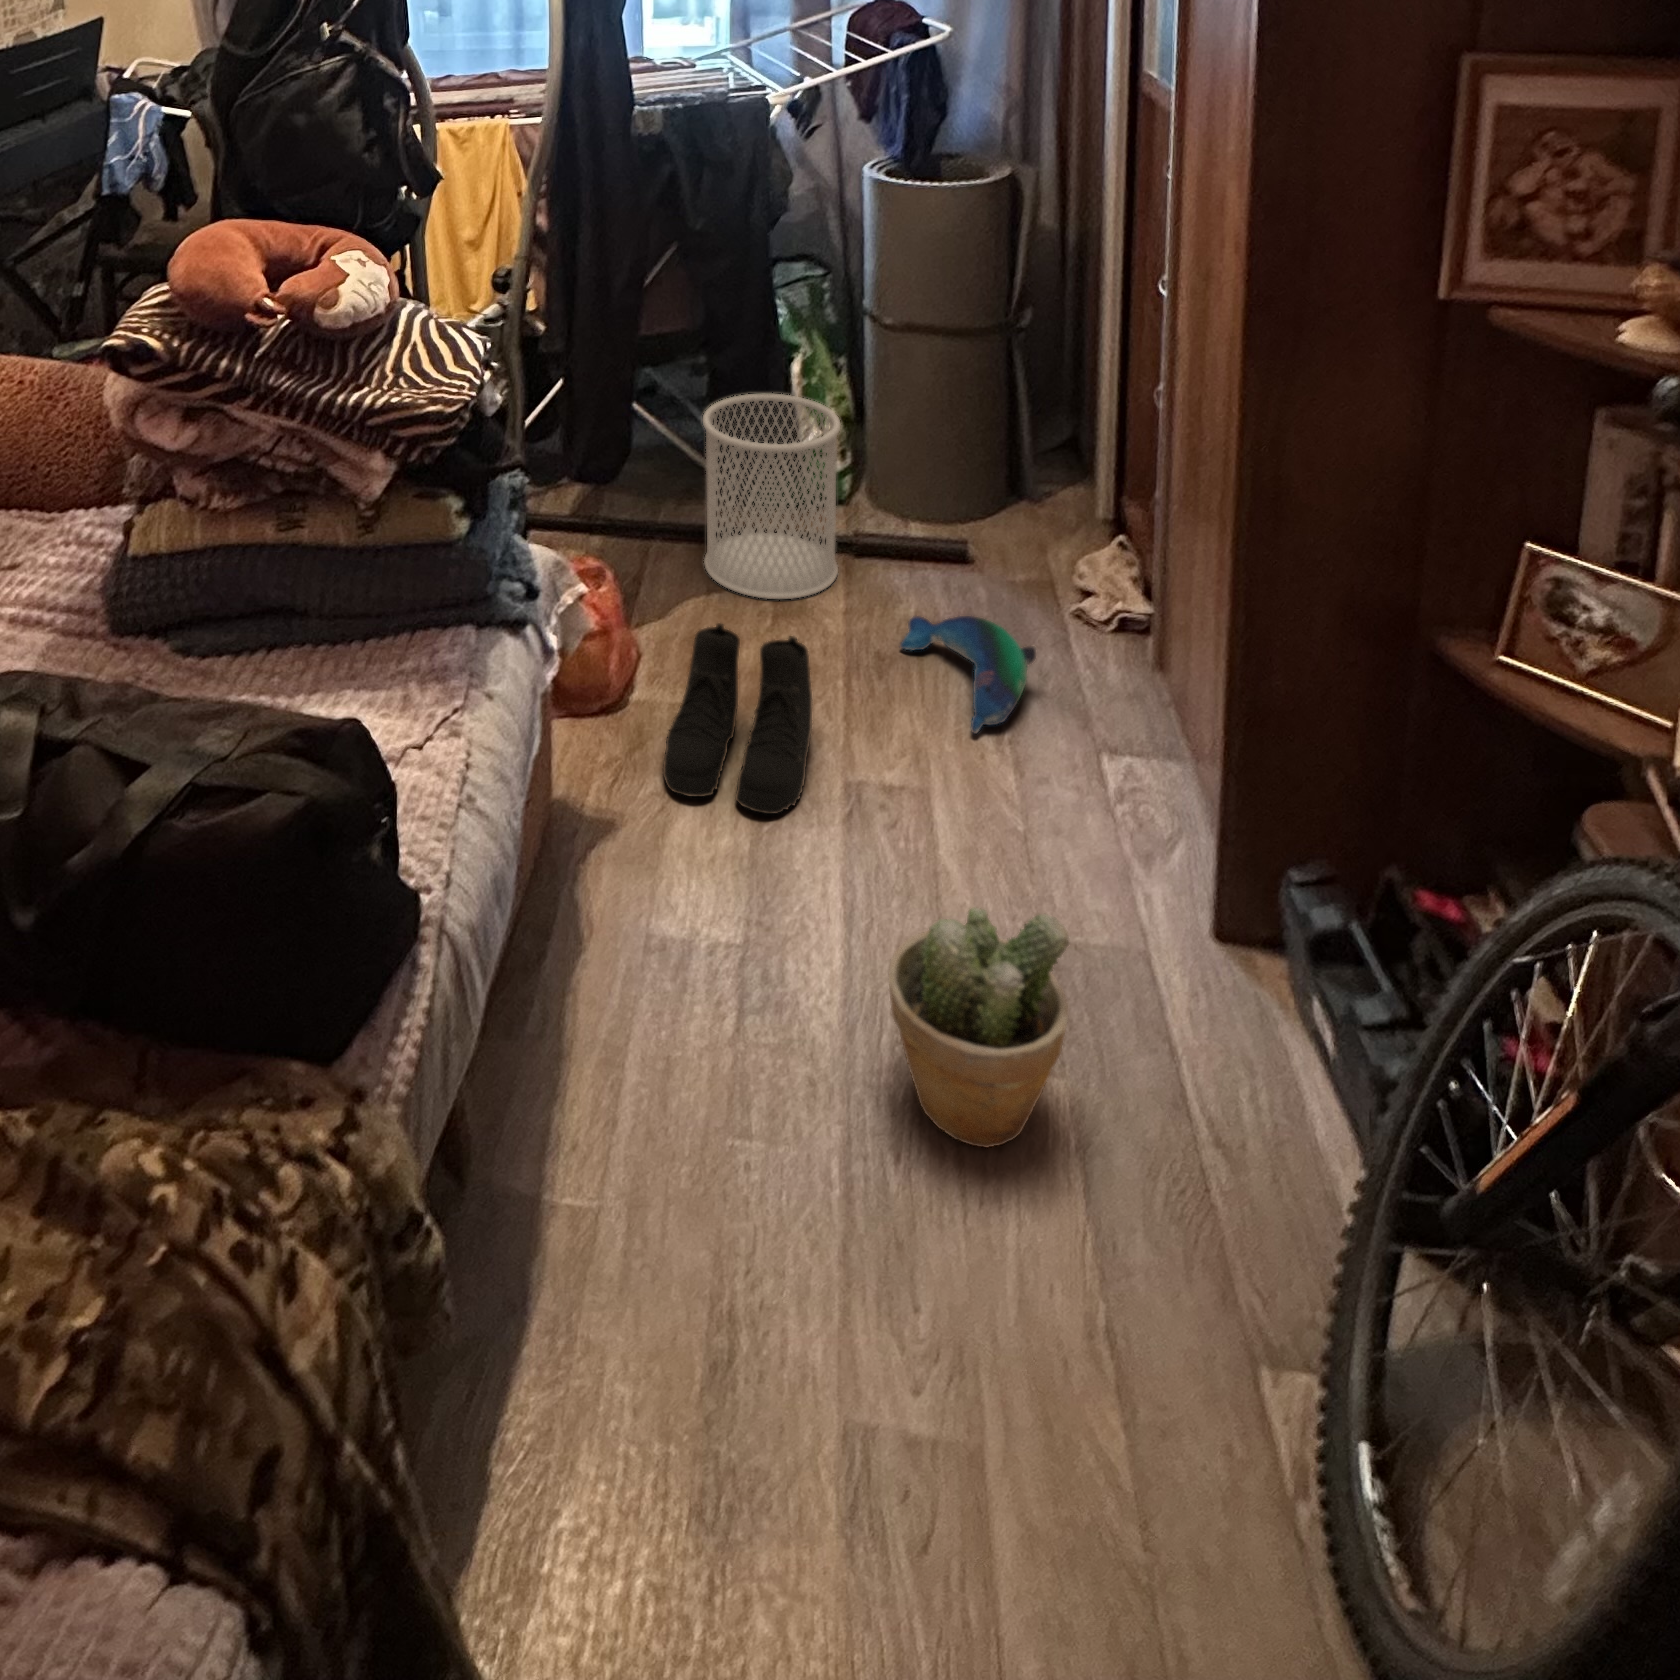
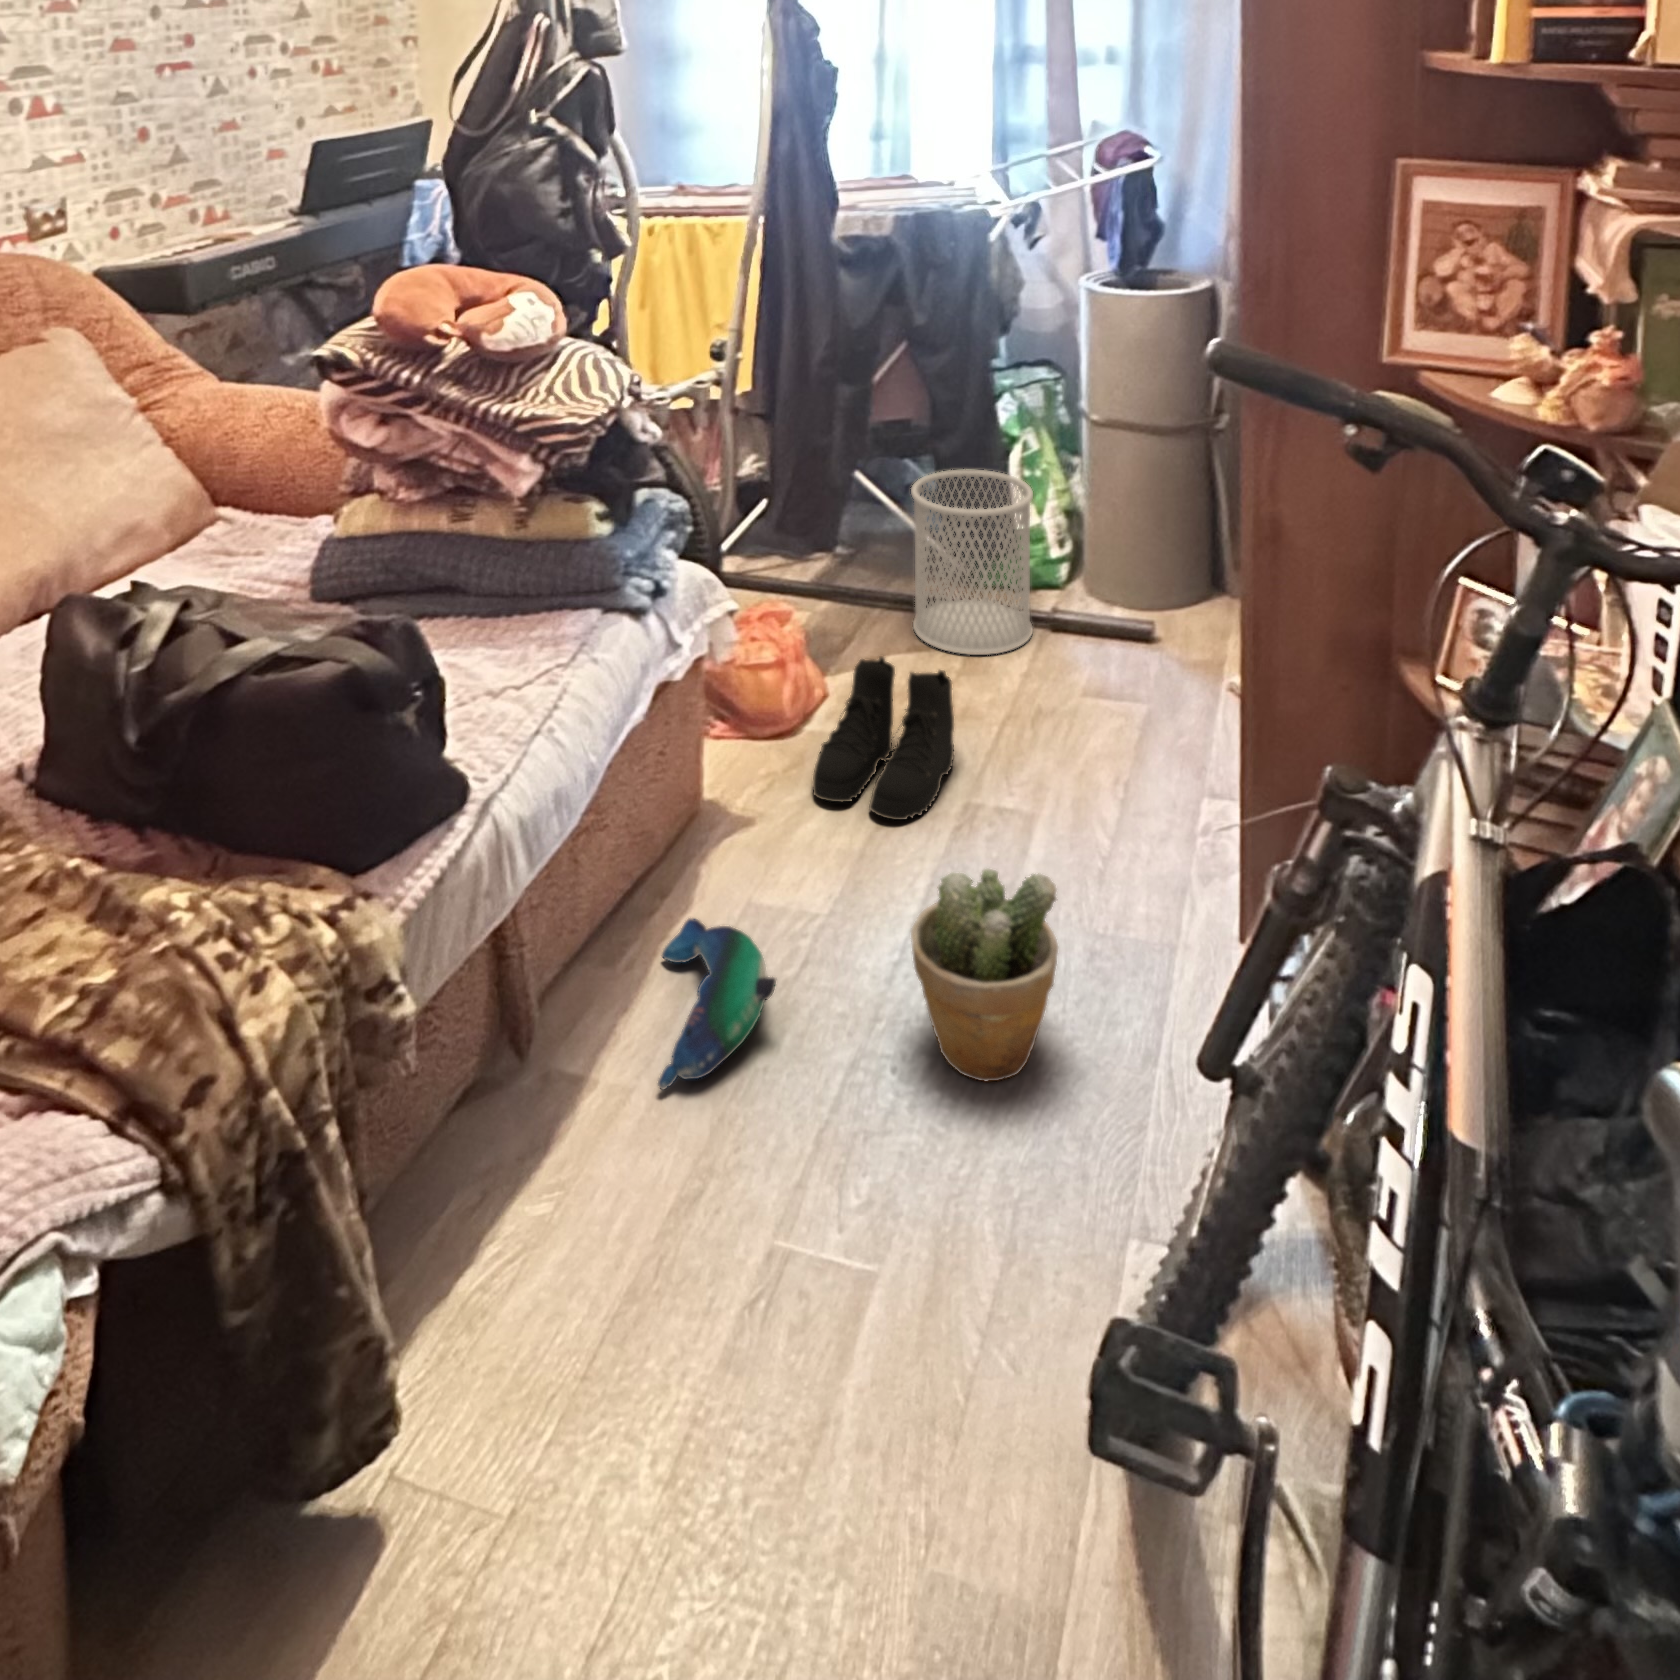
plush toy: present [900,616,1036,733] -> present [658,919,776,1090]

